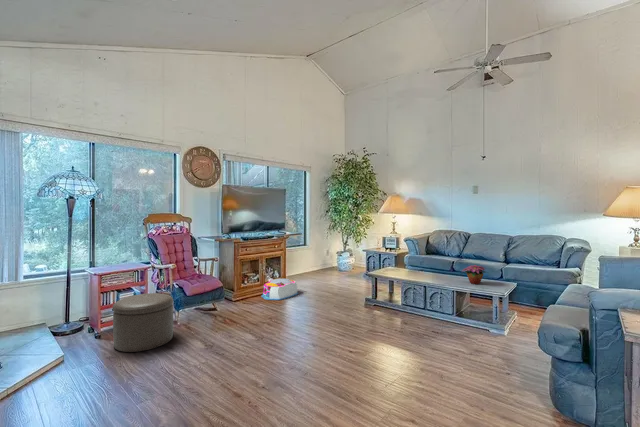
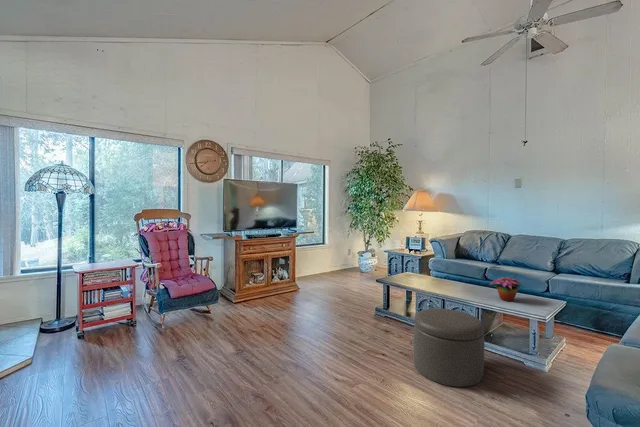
storage bin: present [261,278,298,300] -> none [266,279,306,304]
ottoman: present [113,293,173,352] -> present [414,308,485,387]

